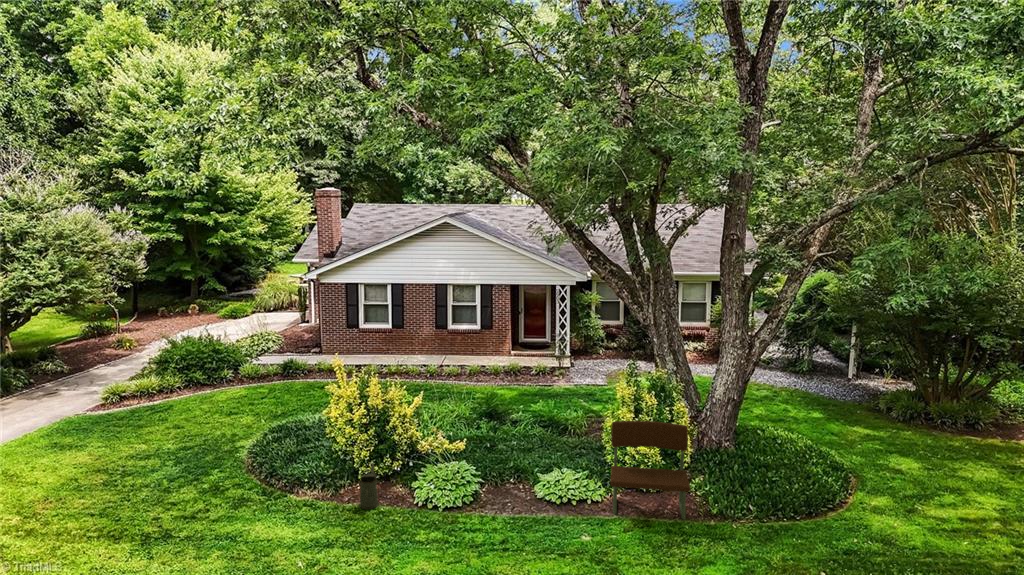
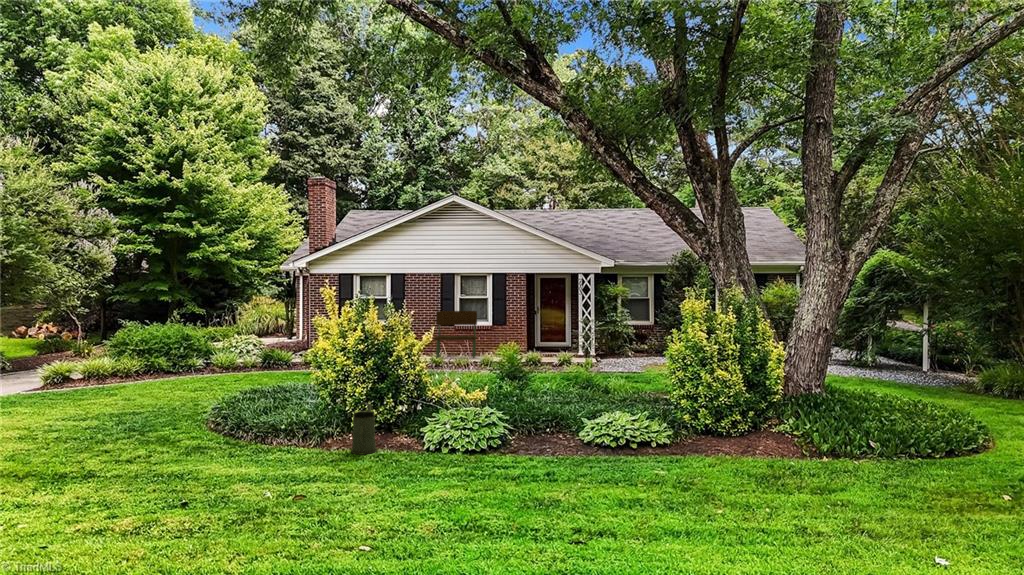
bench: present [611,421,691,520] -> present [434,311,477,358]

